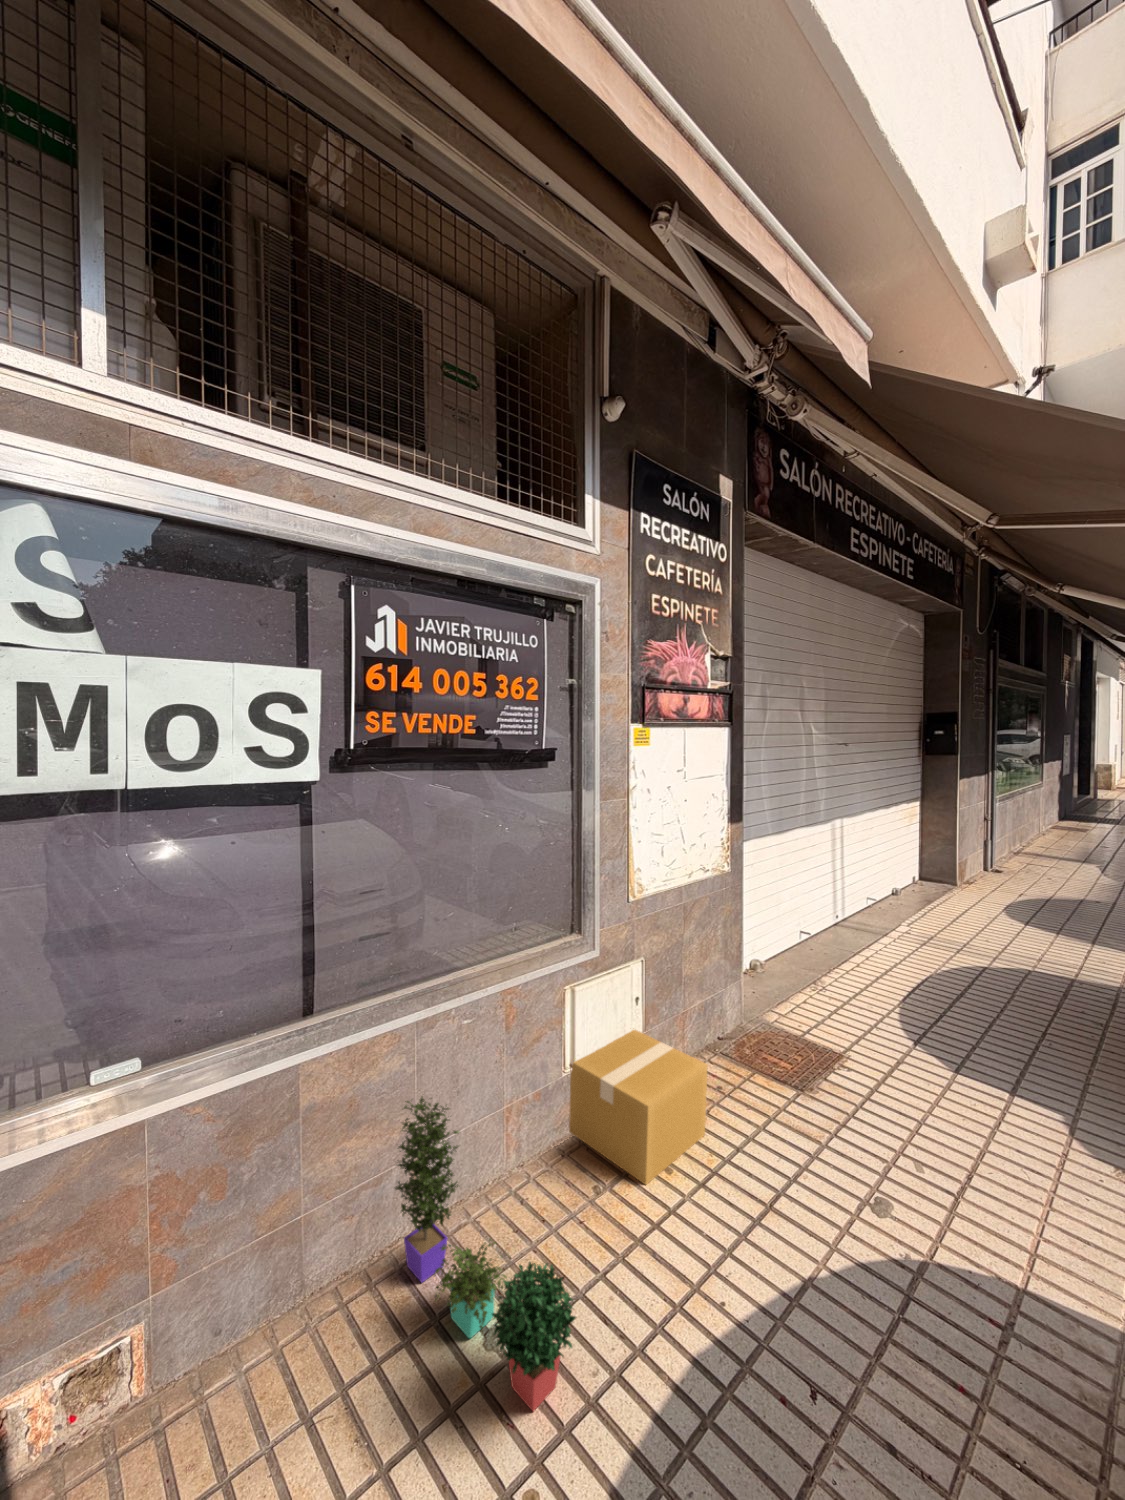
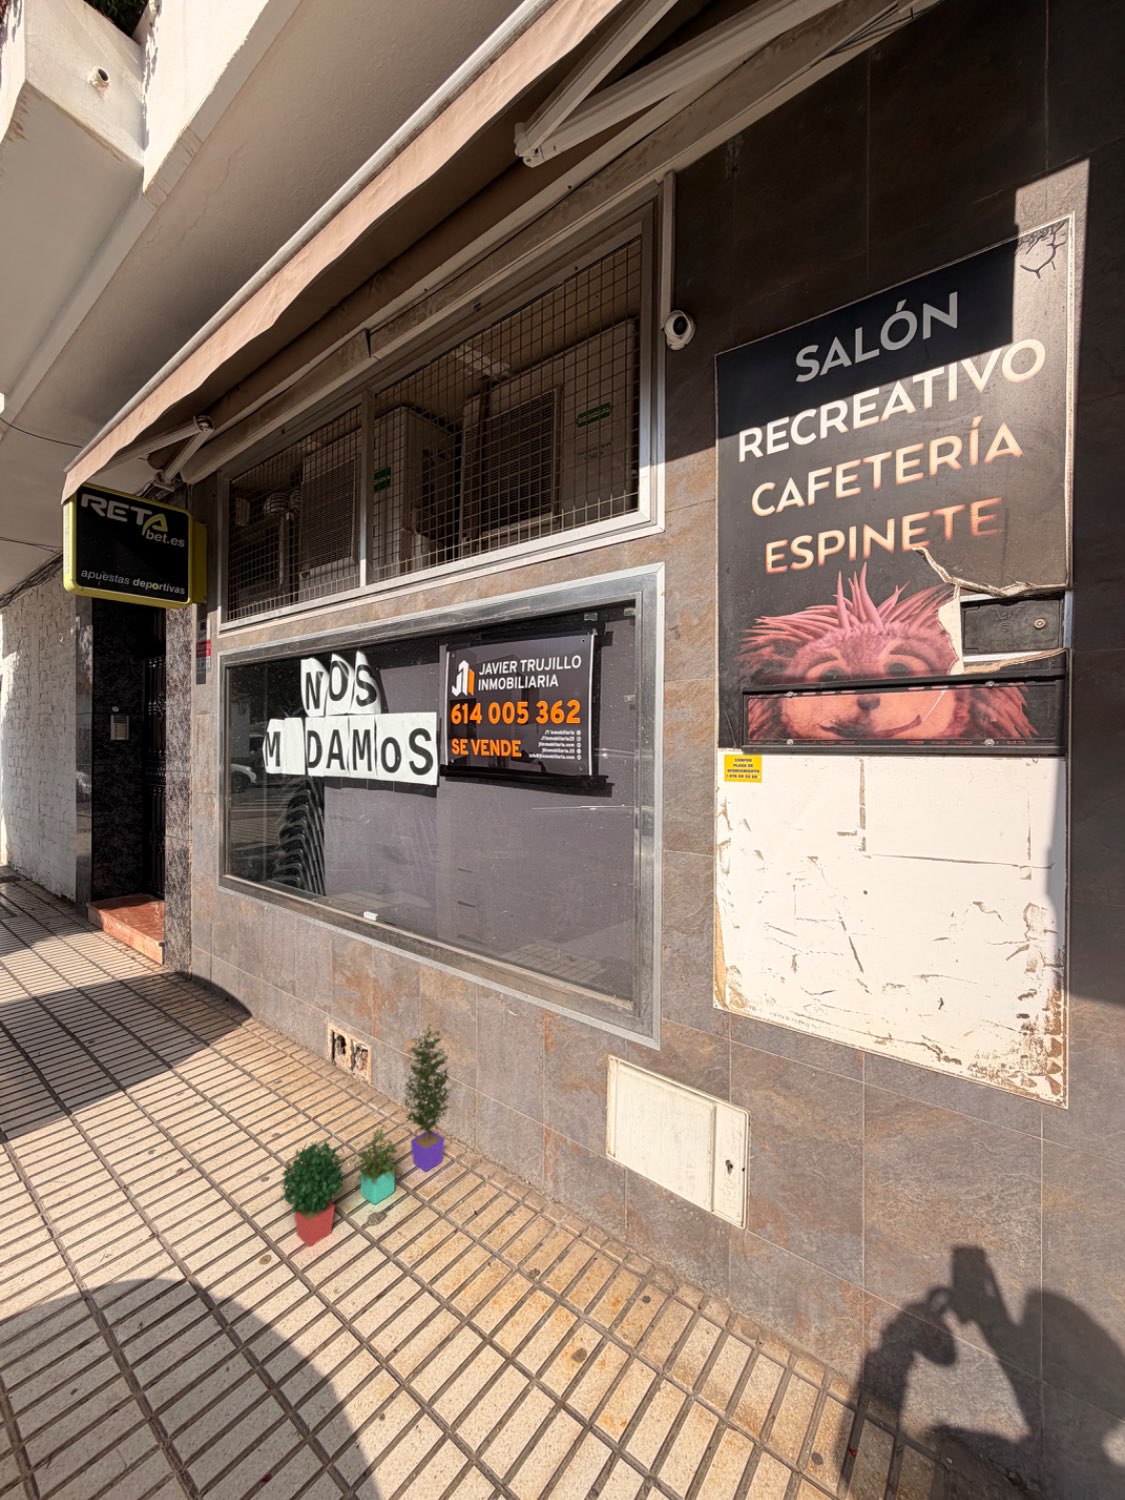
cardboard box: present [569,1030,707,1185] -> none [516,1153,704,1417]

